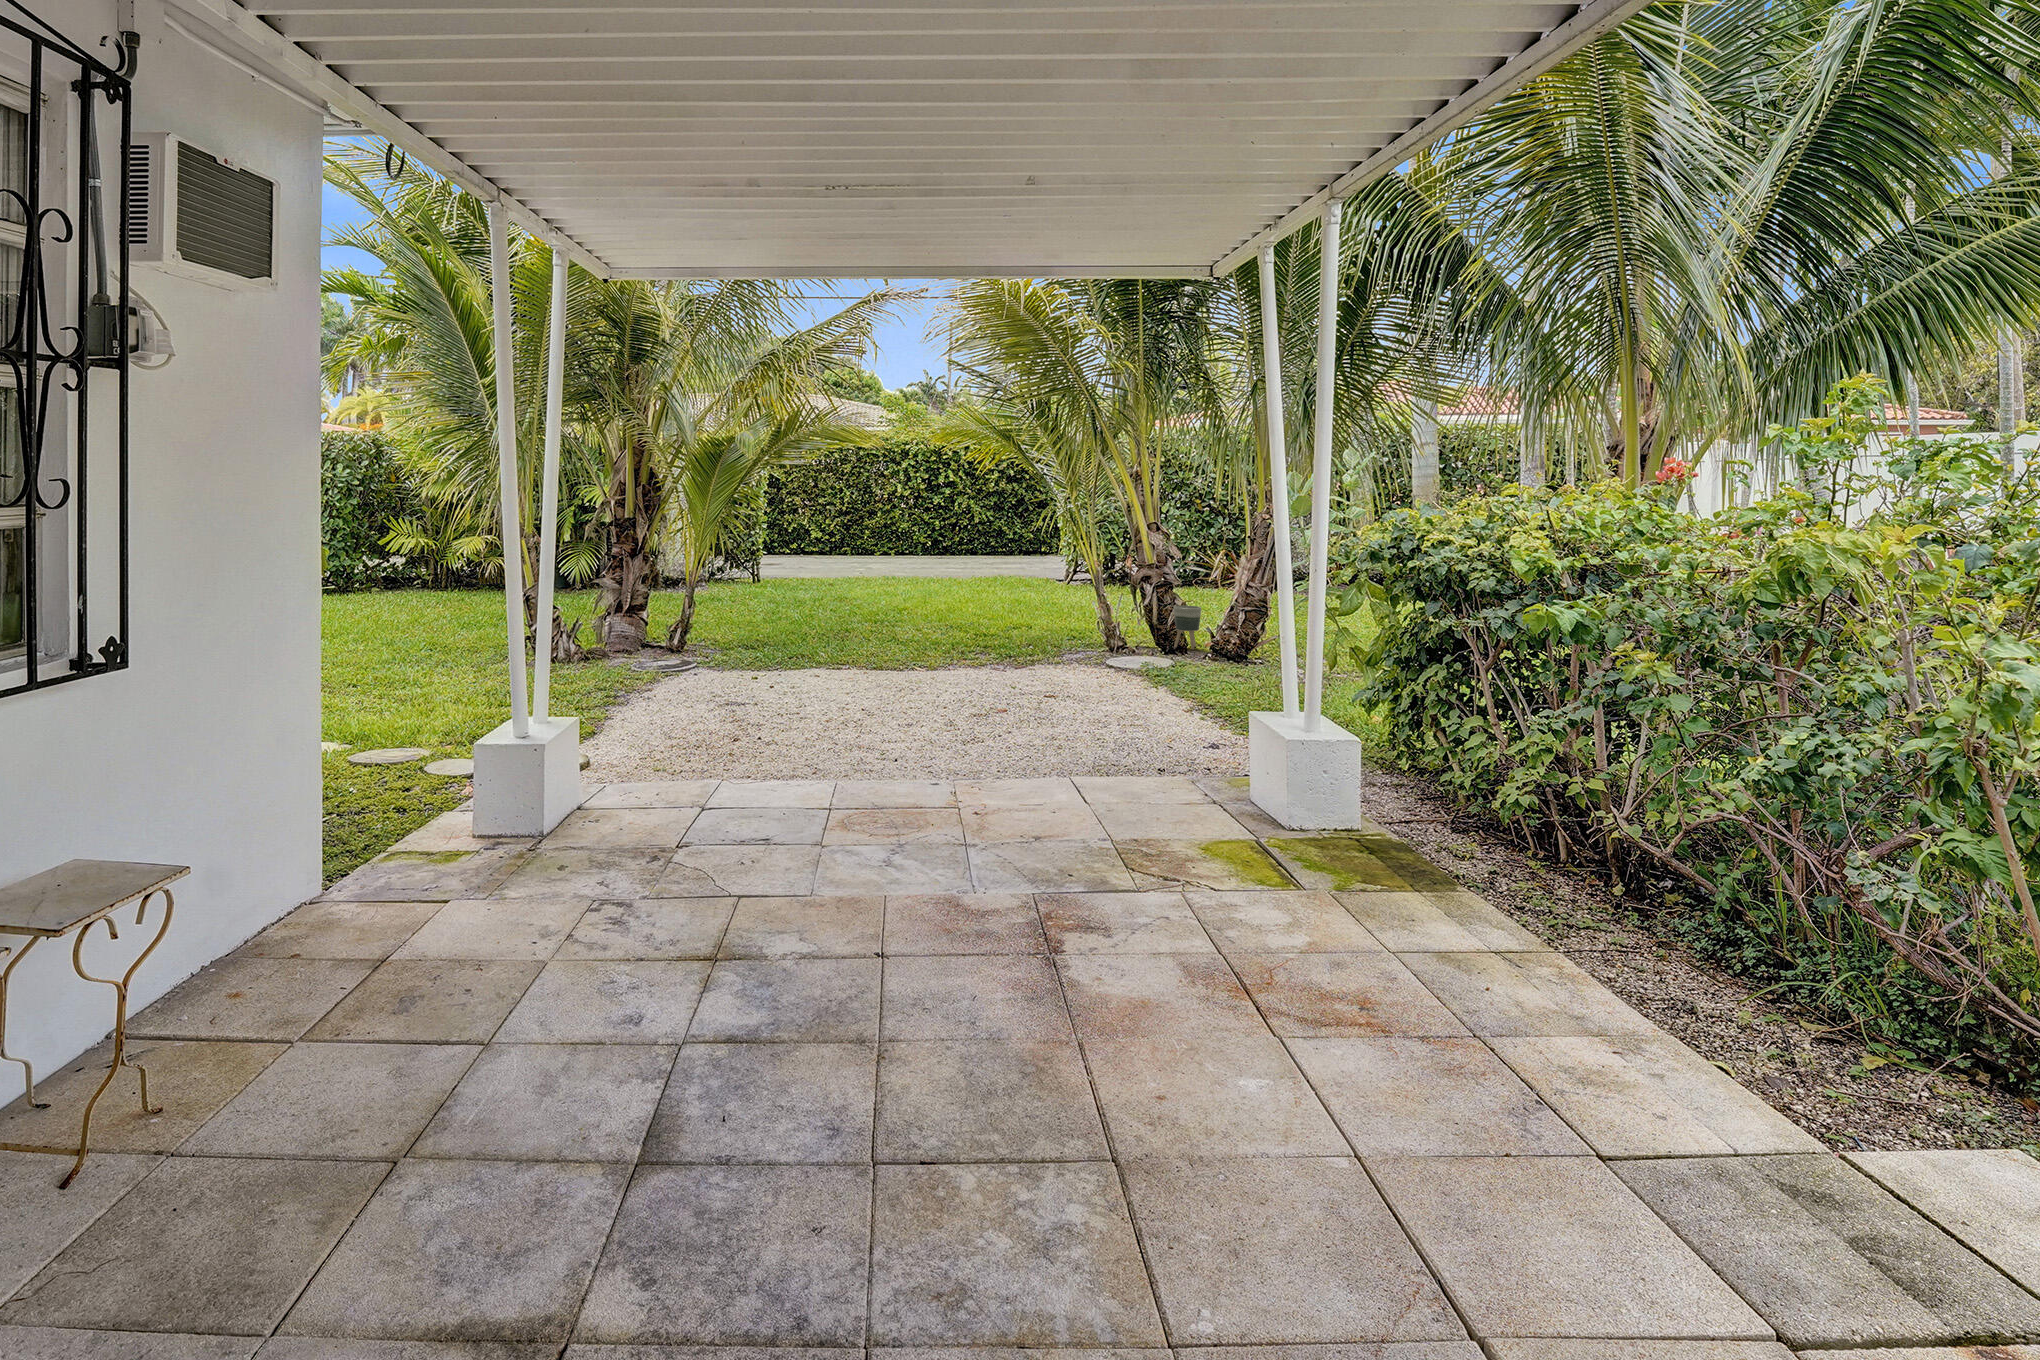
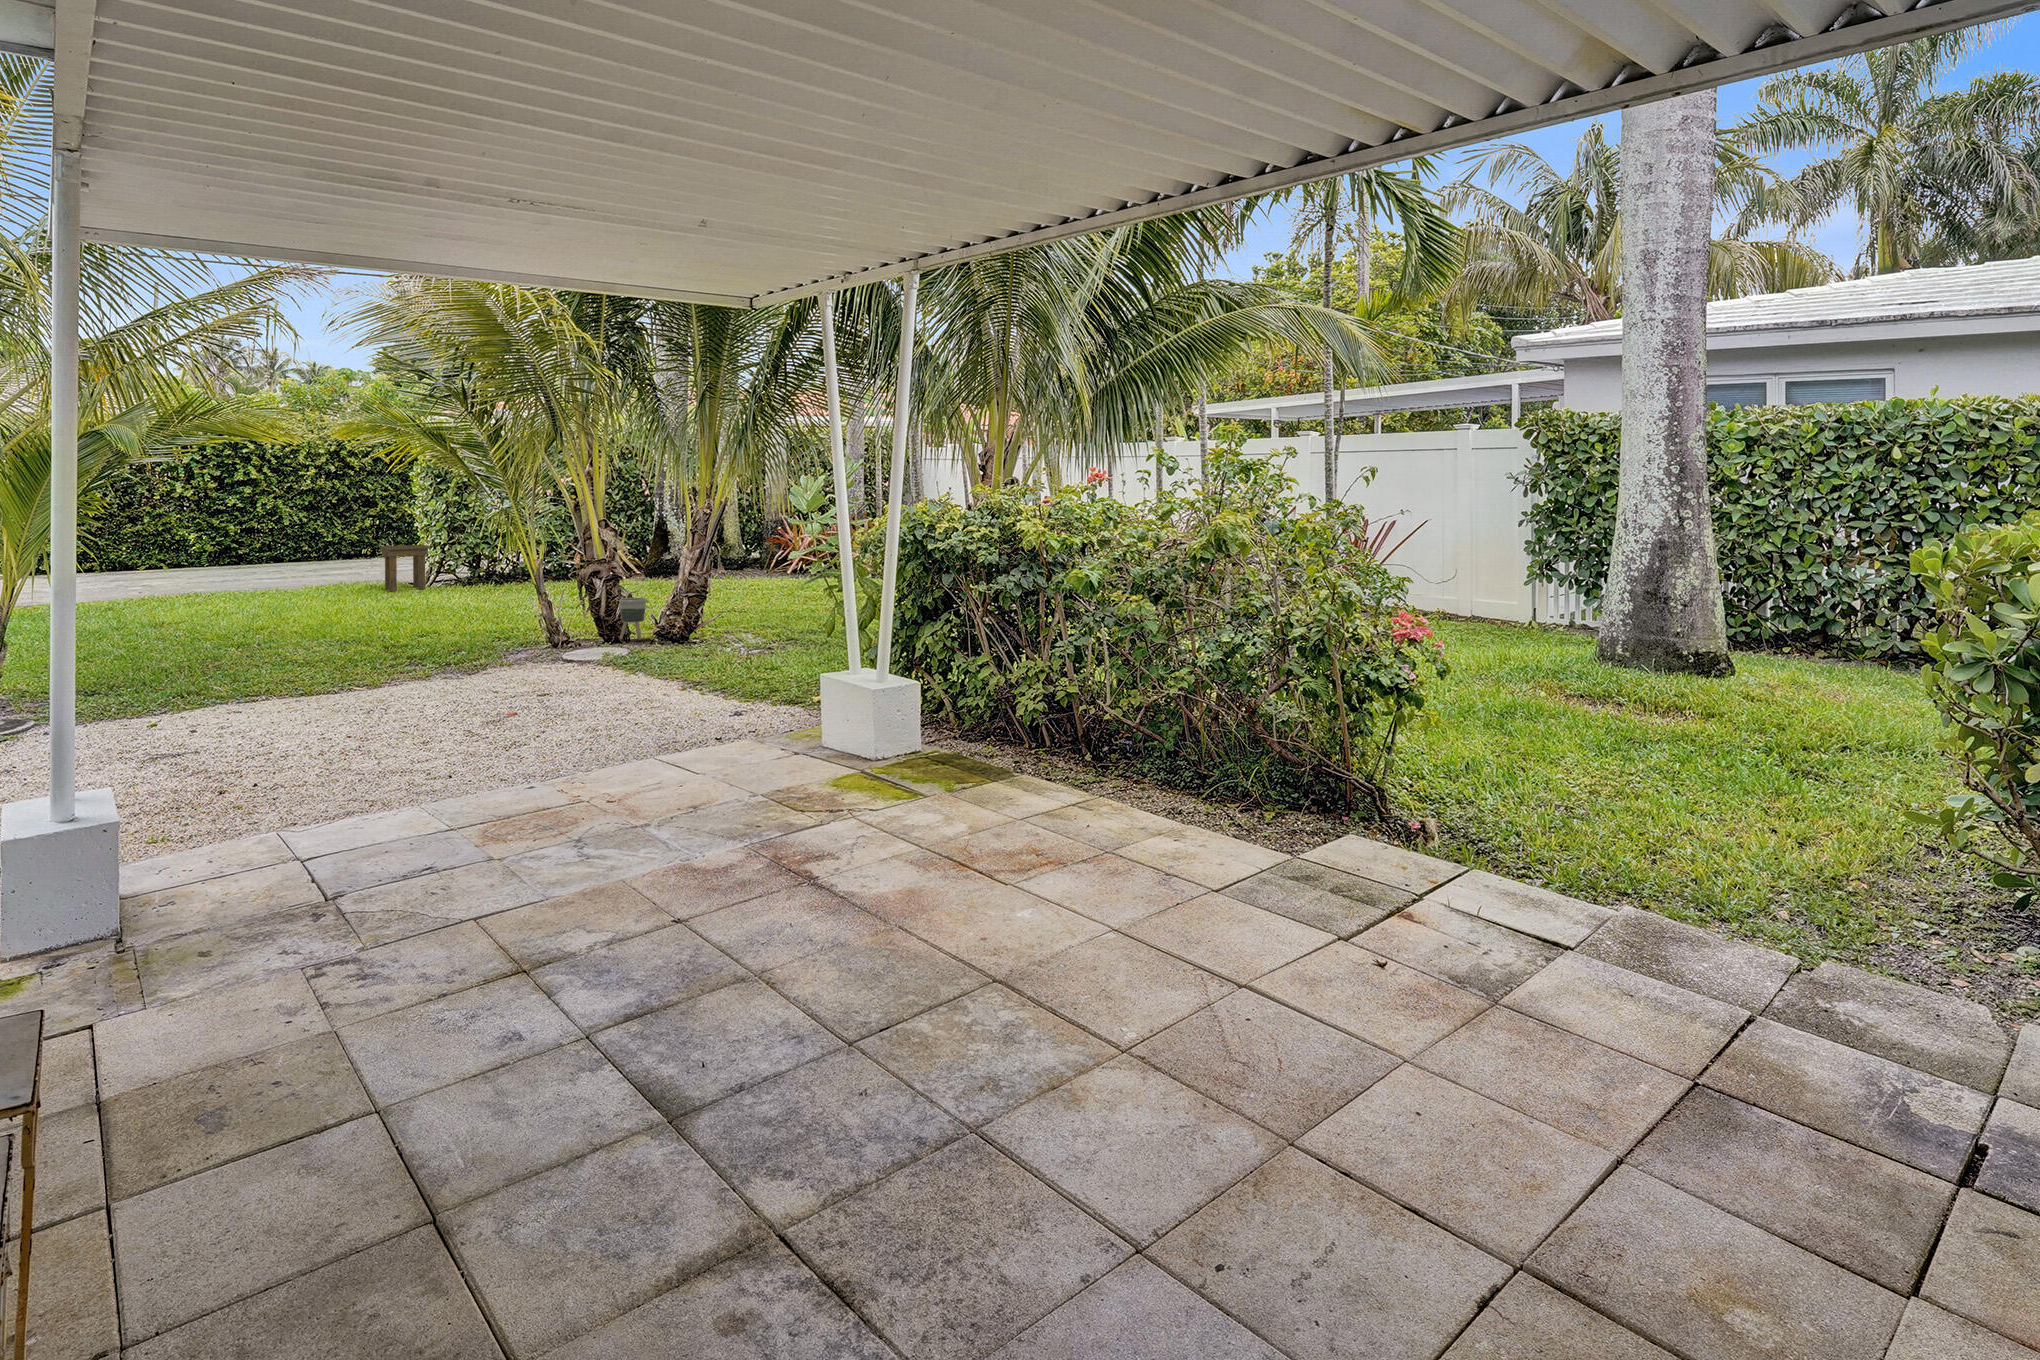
side table: none [1032,545,1071,585] -> present [379,545,431,591]

